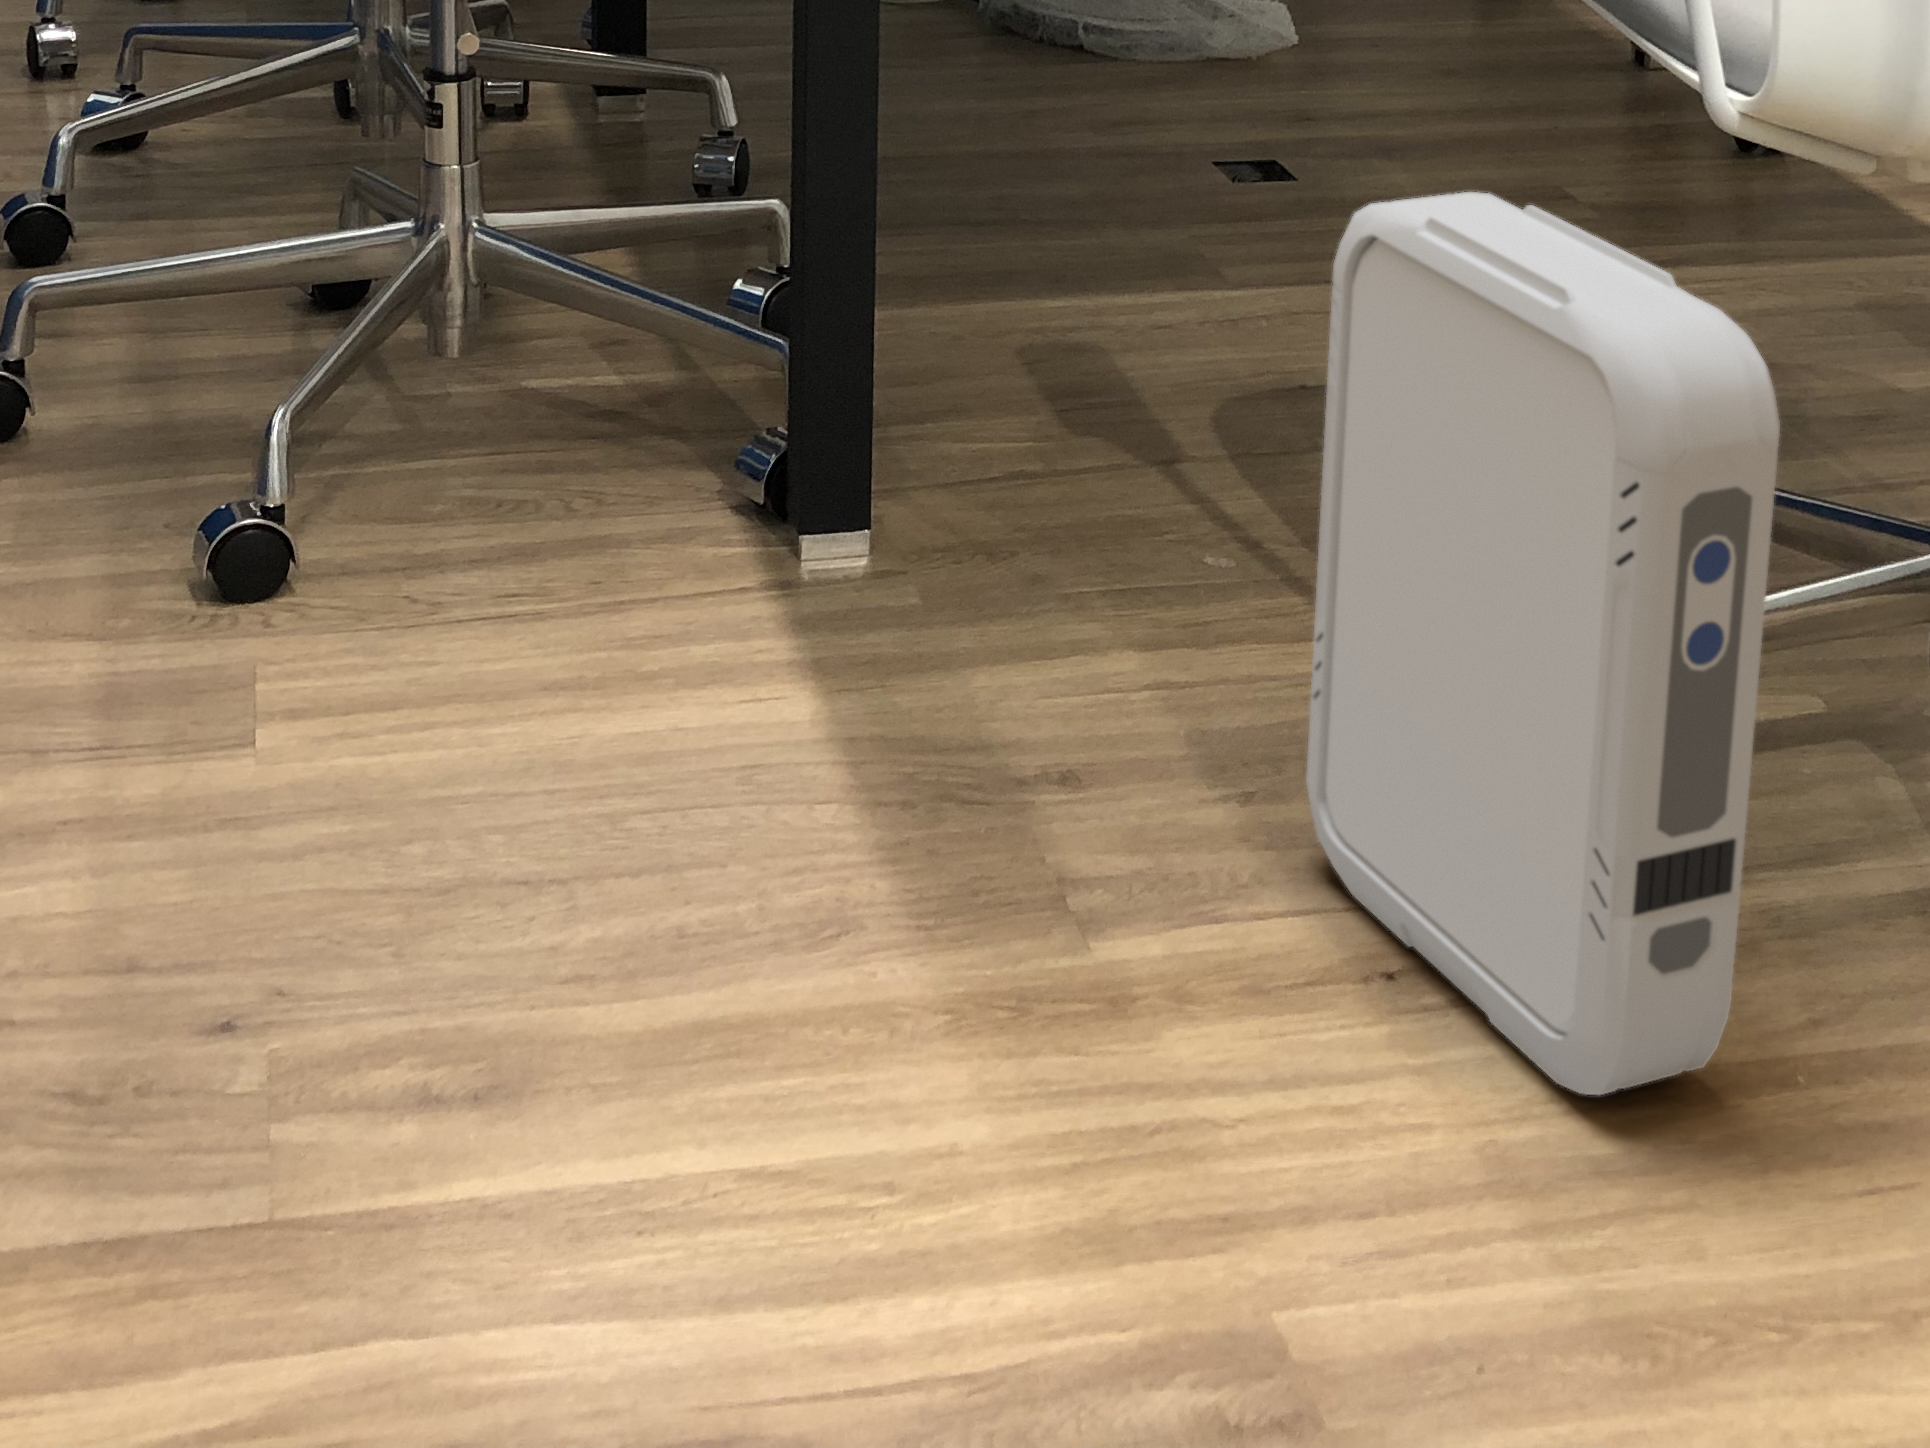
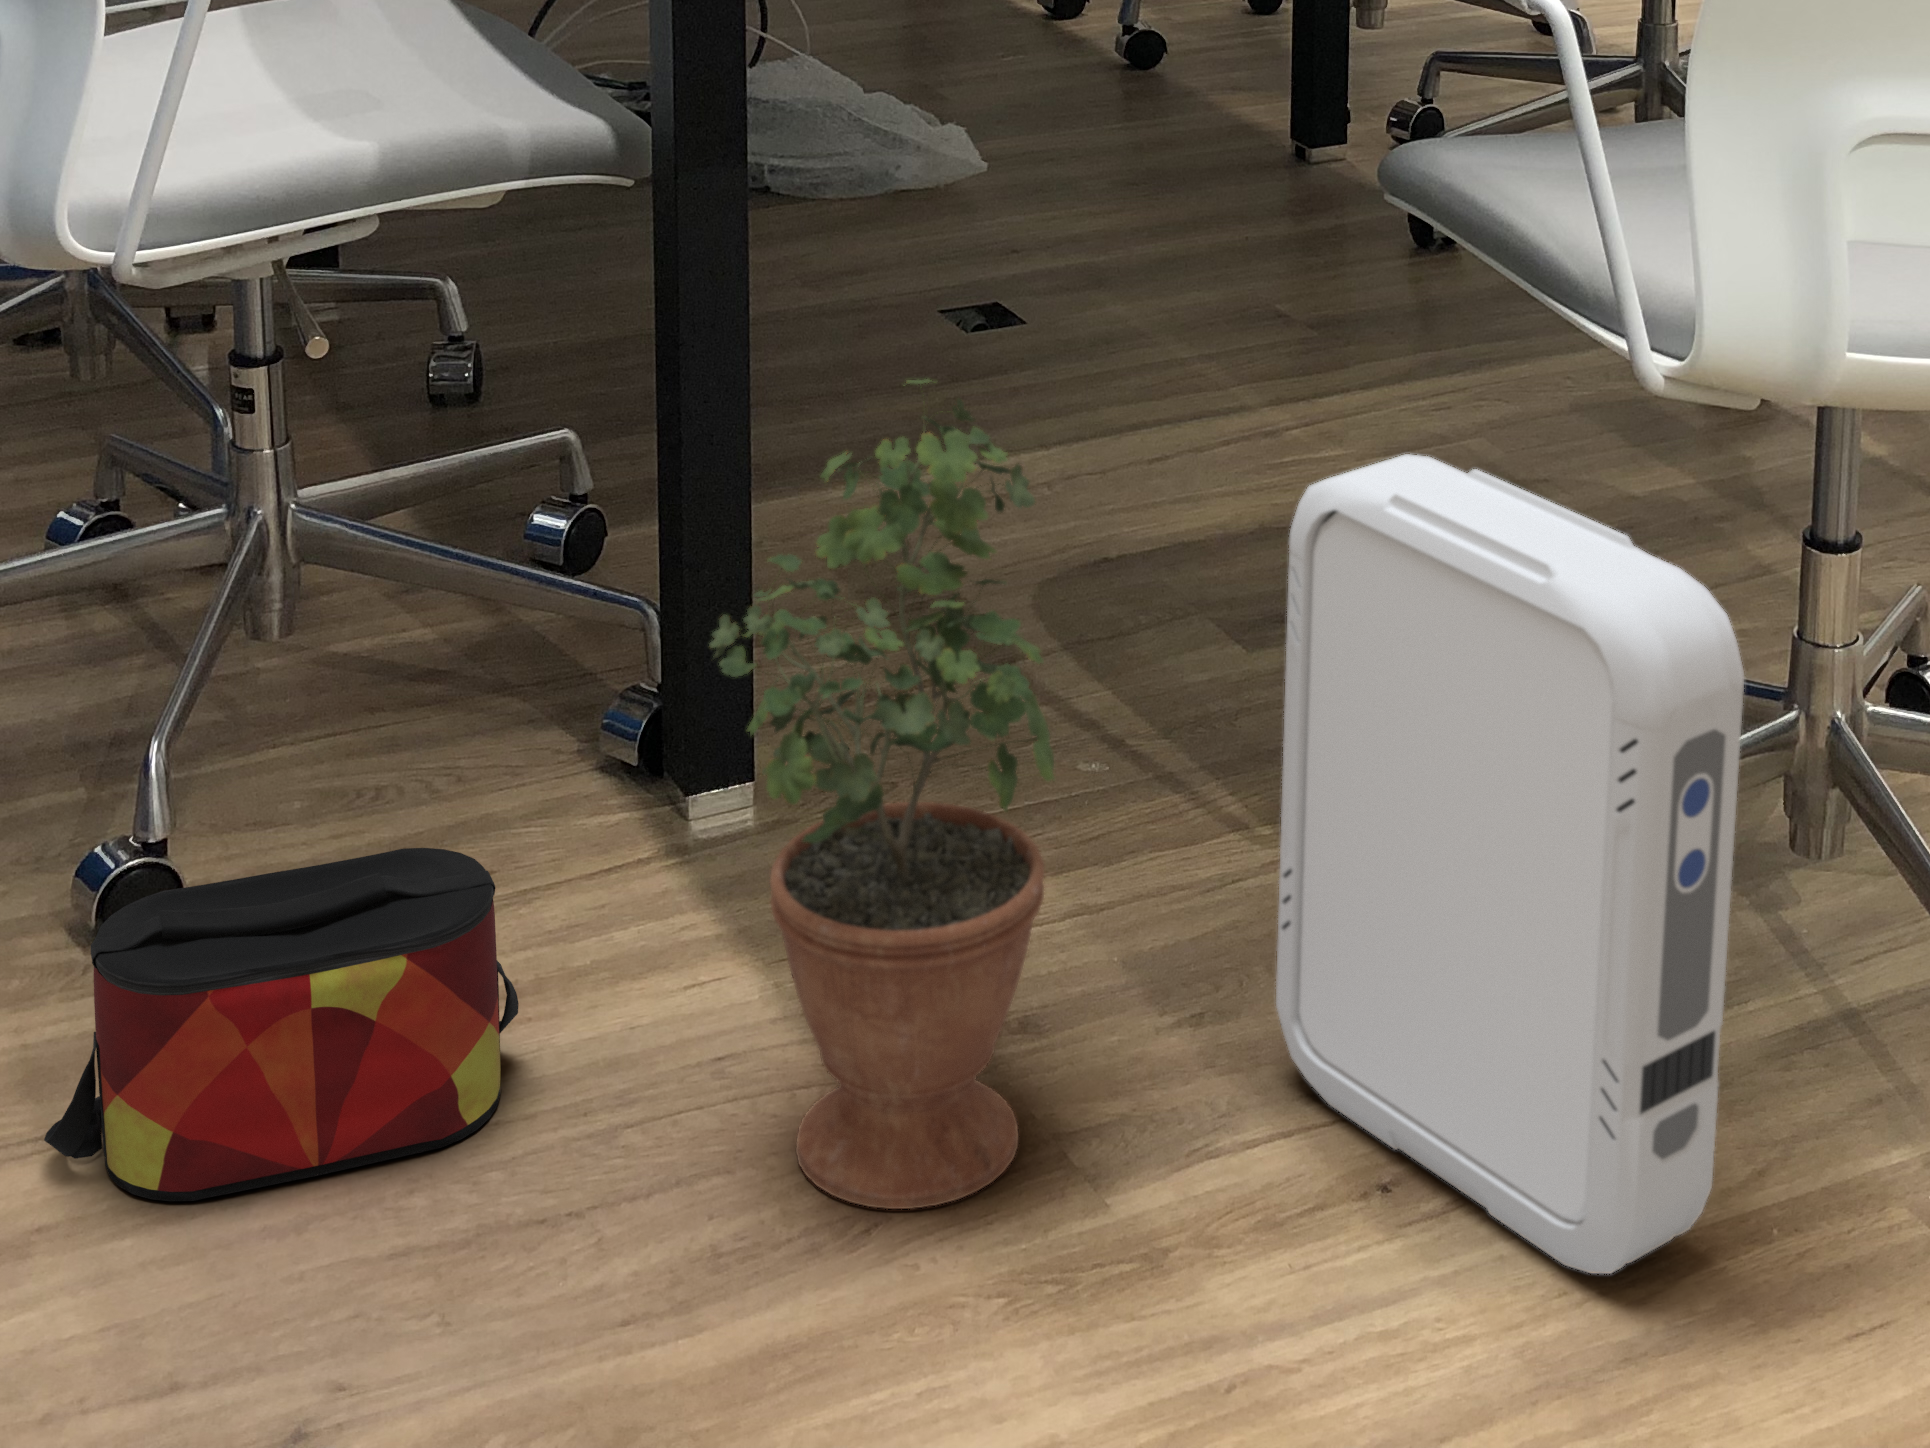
potted plant: none [700,64,1061,926] -> present [710,380,1054,1209]
bag: none [85,512,552,817] -> present [44,848,519,1201]

